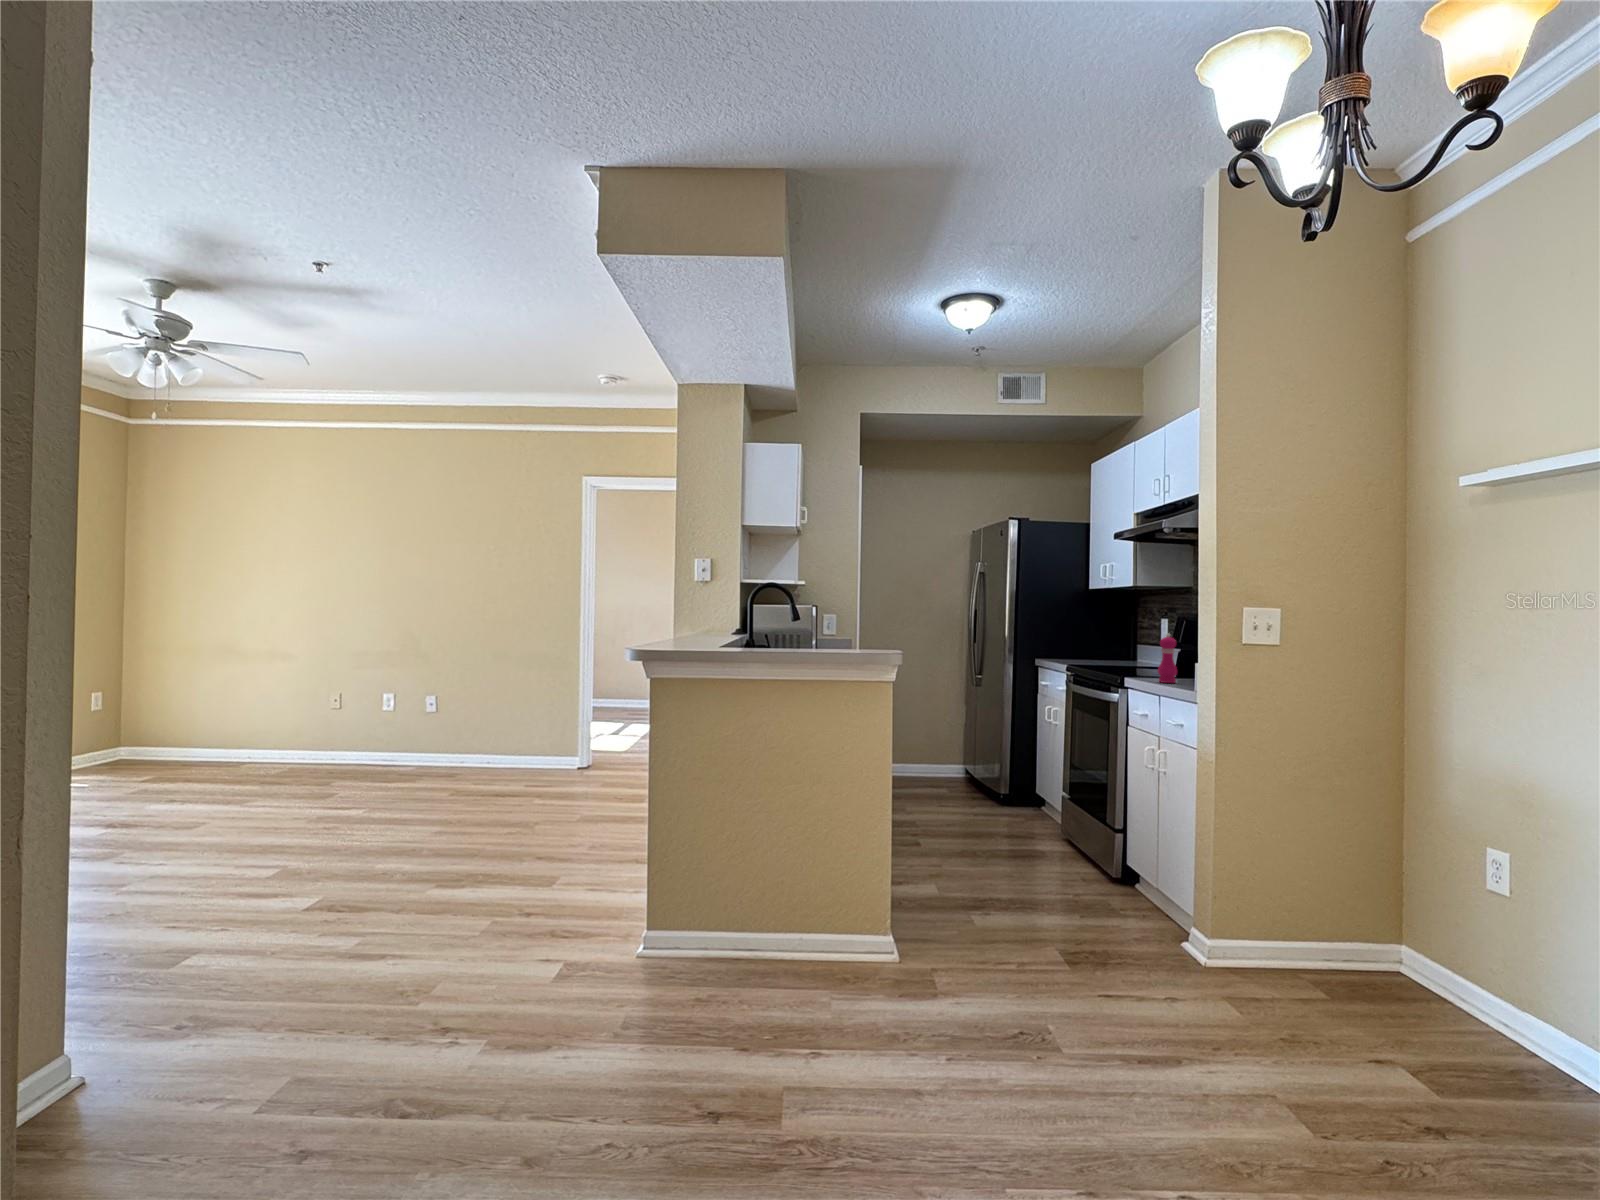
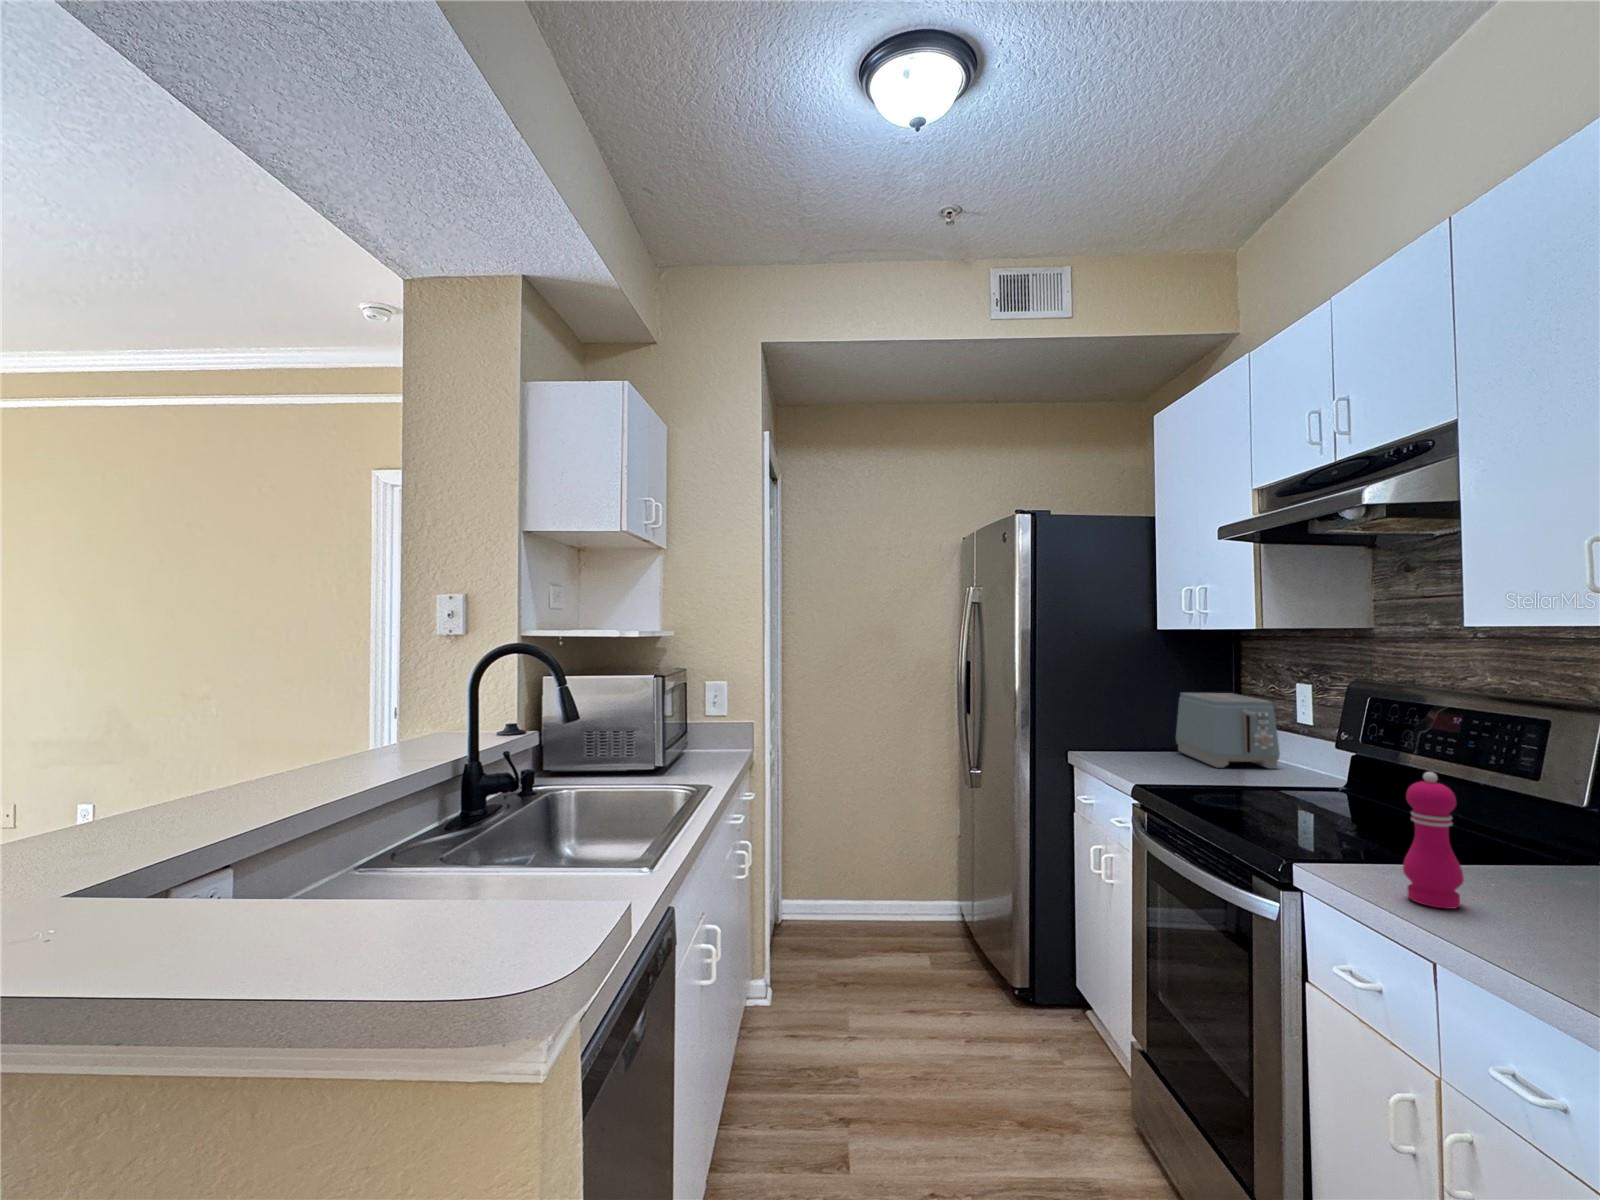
toaster: none [1097,625,1149,664] -> present [1176,693,1280,769]

